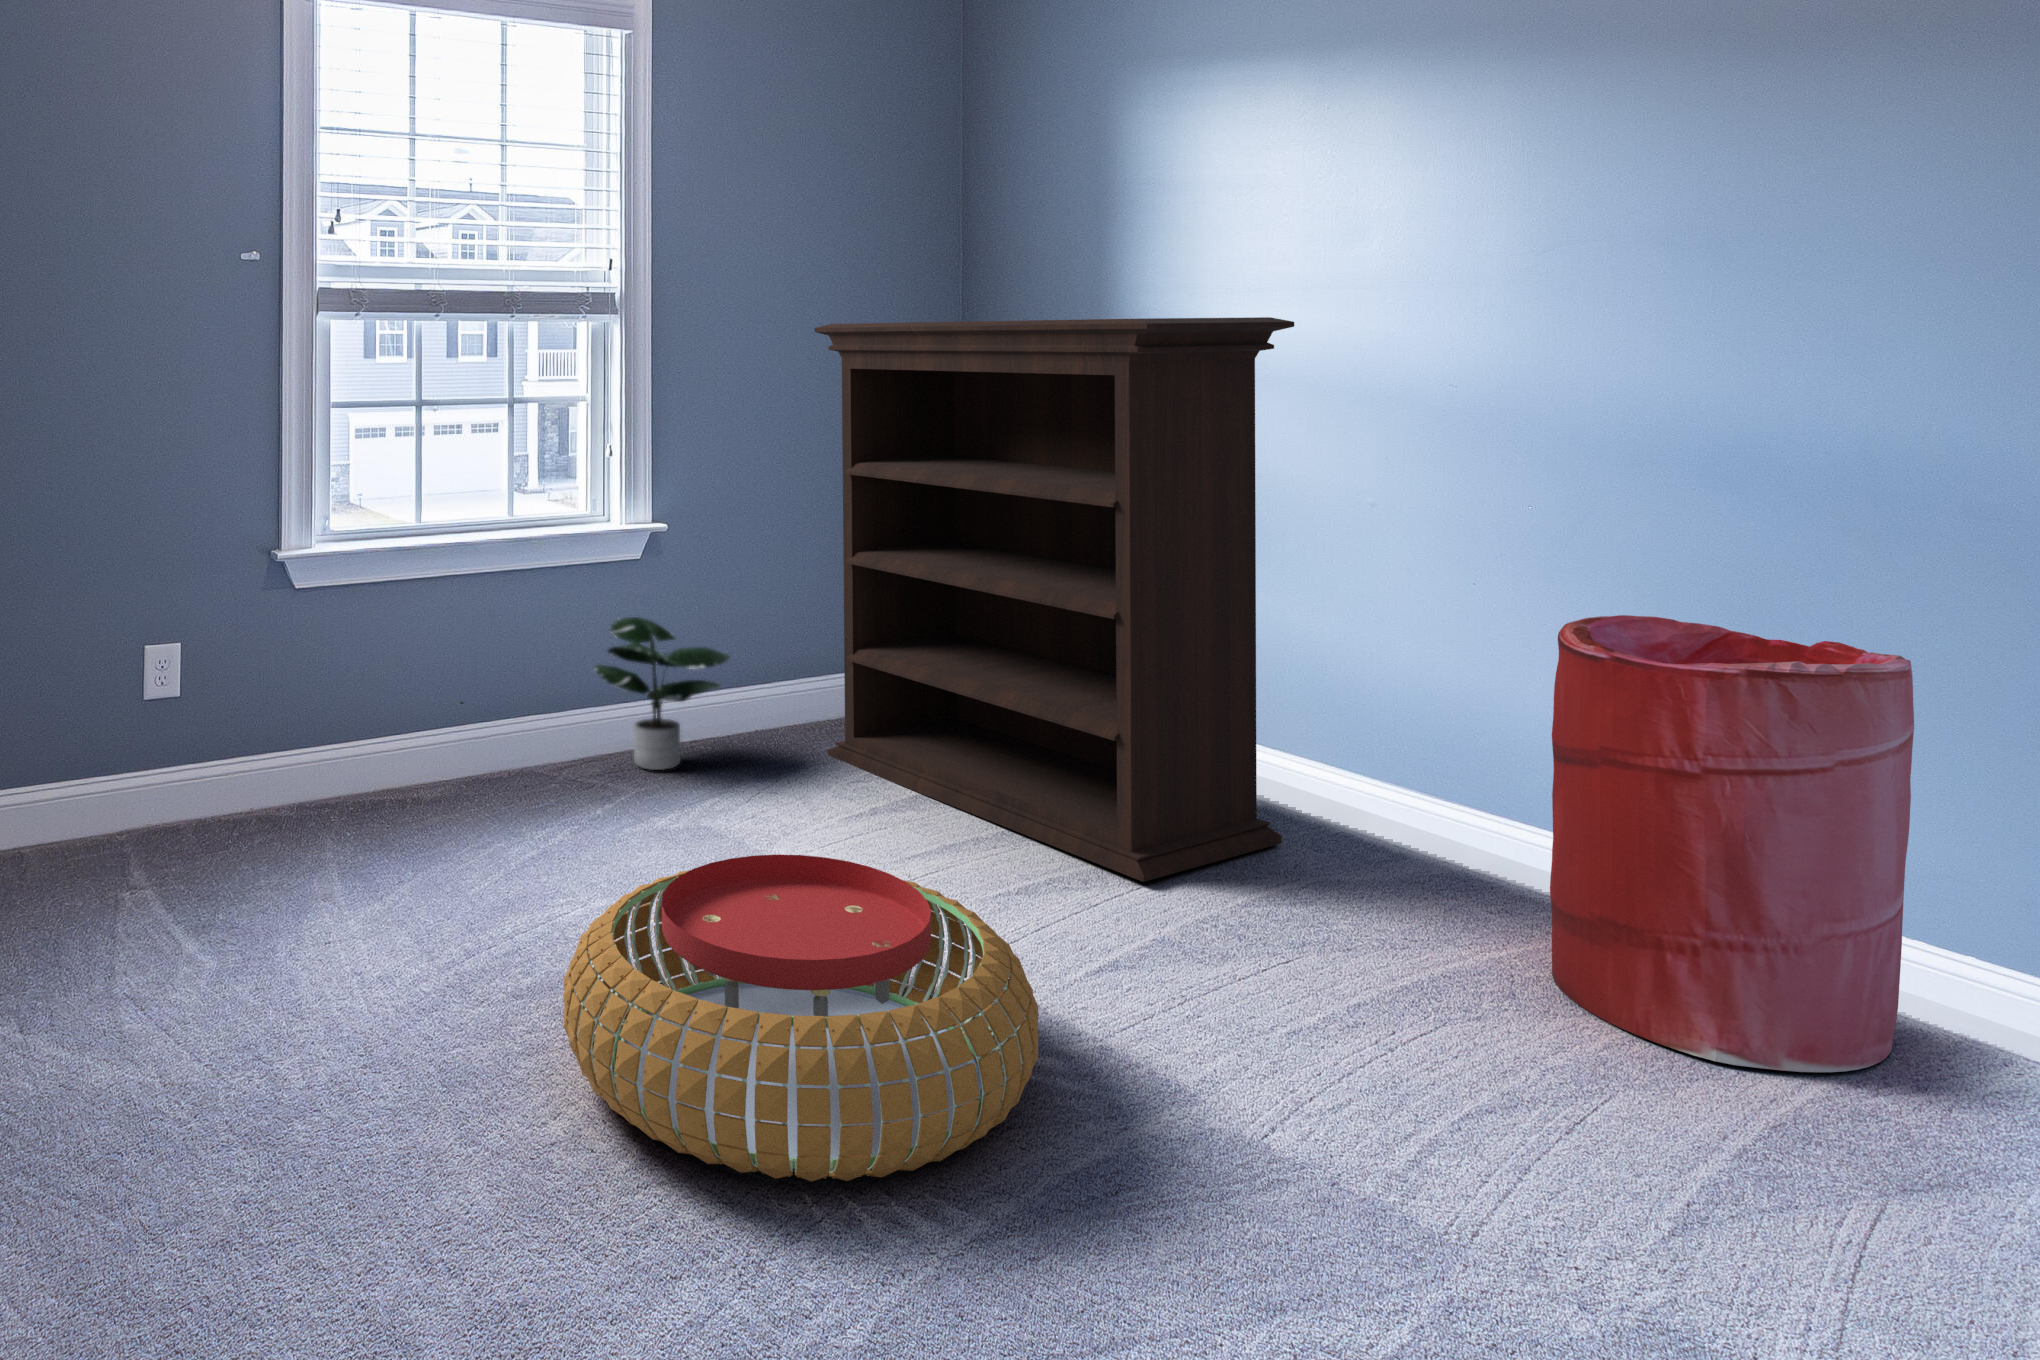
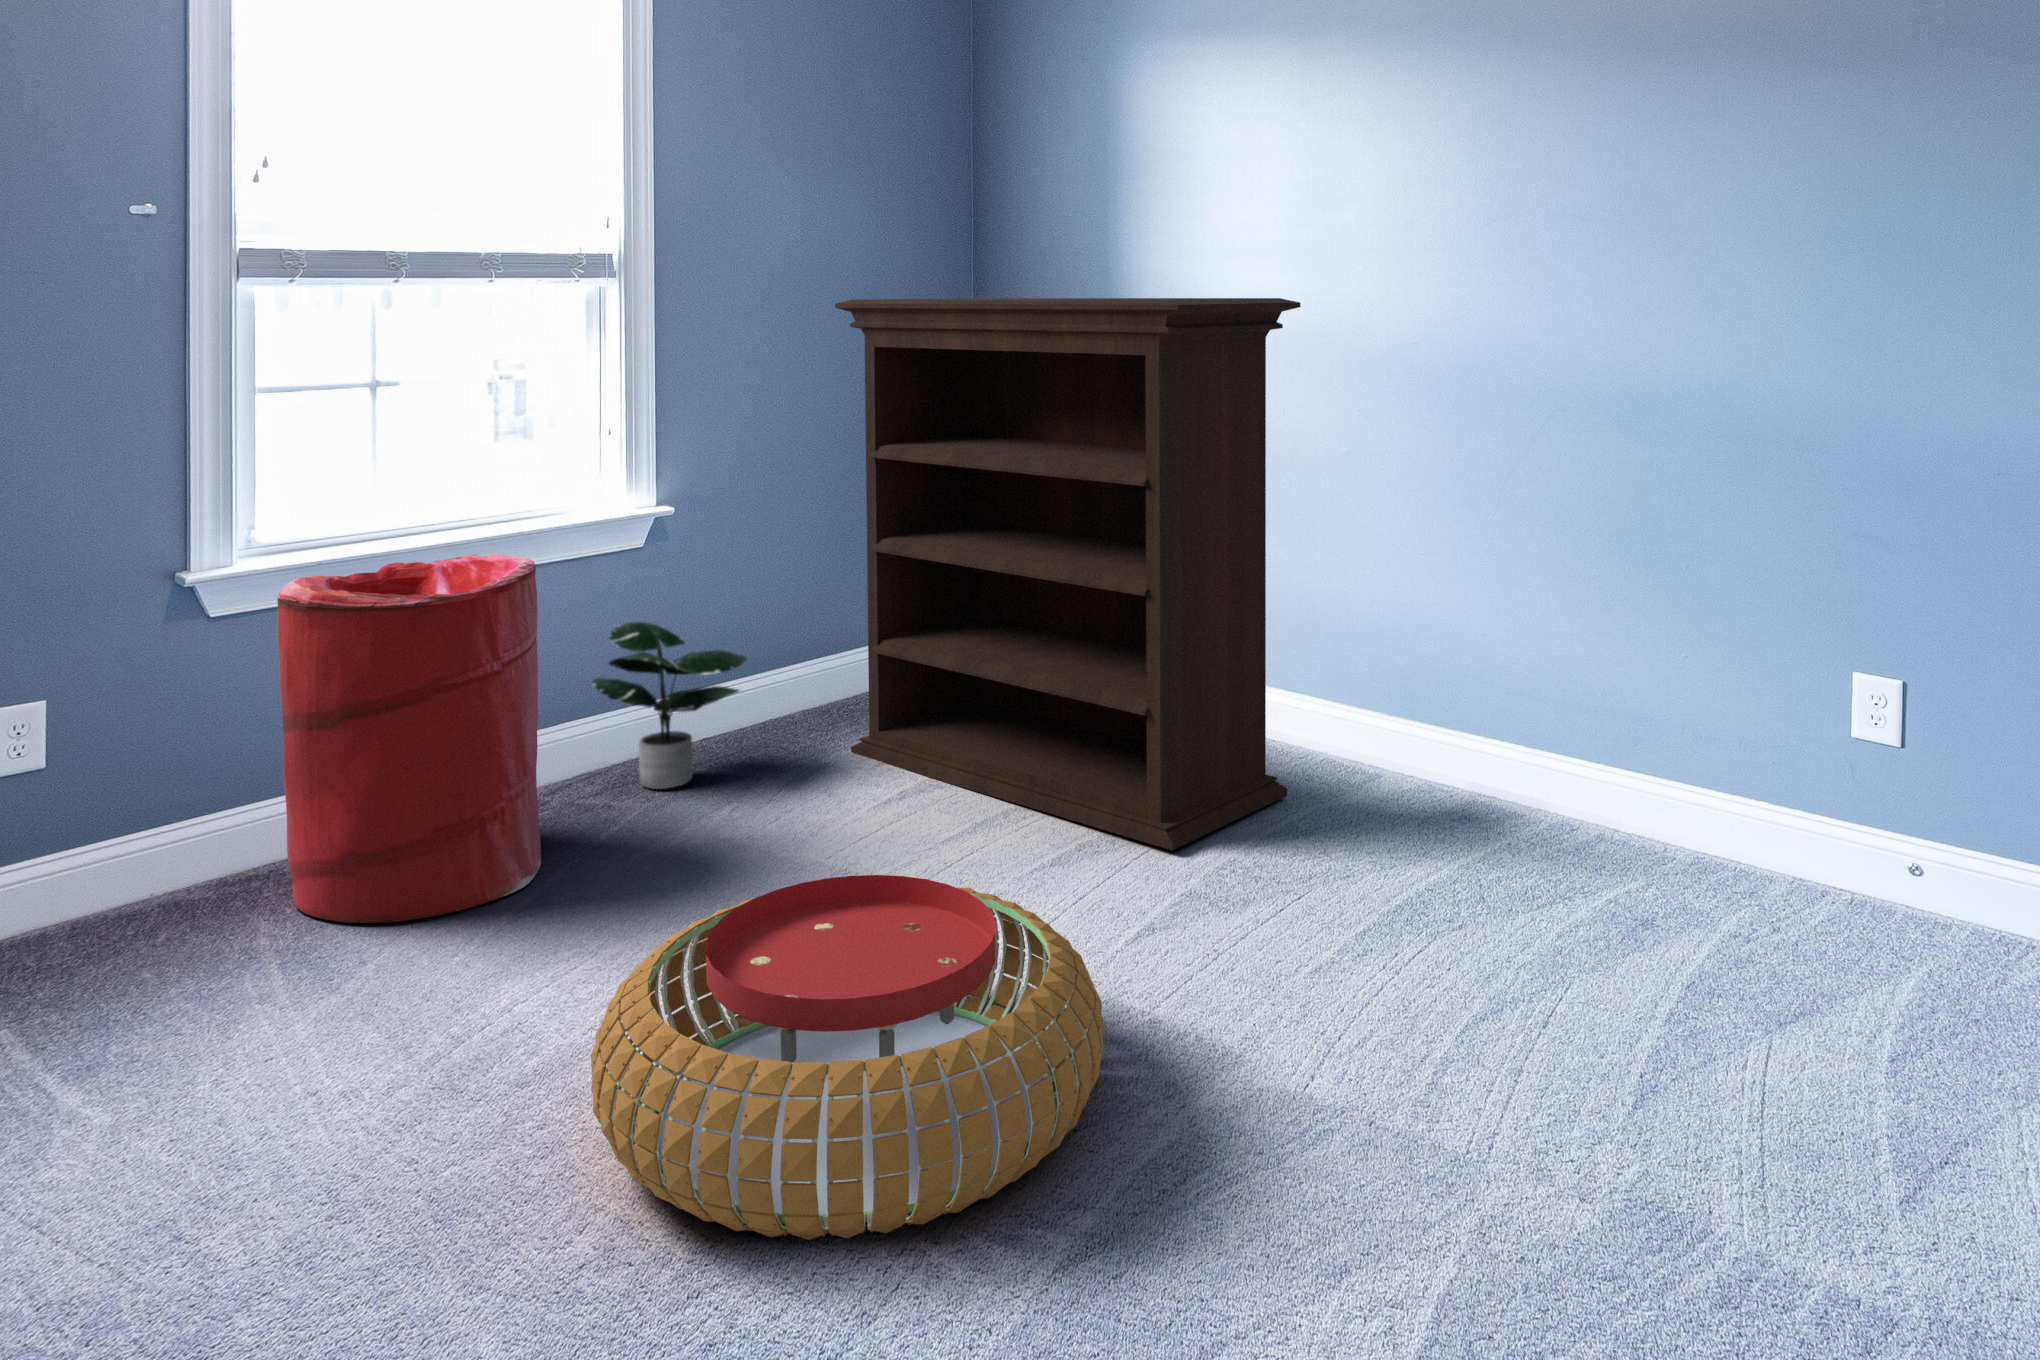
laundry hamper: present [1550,615,1914,1072] -> present [277,554,541,923]

